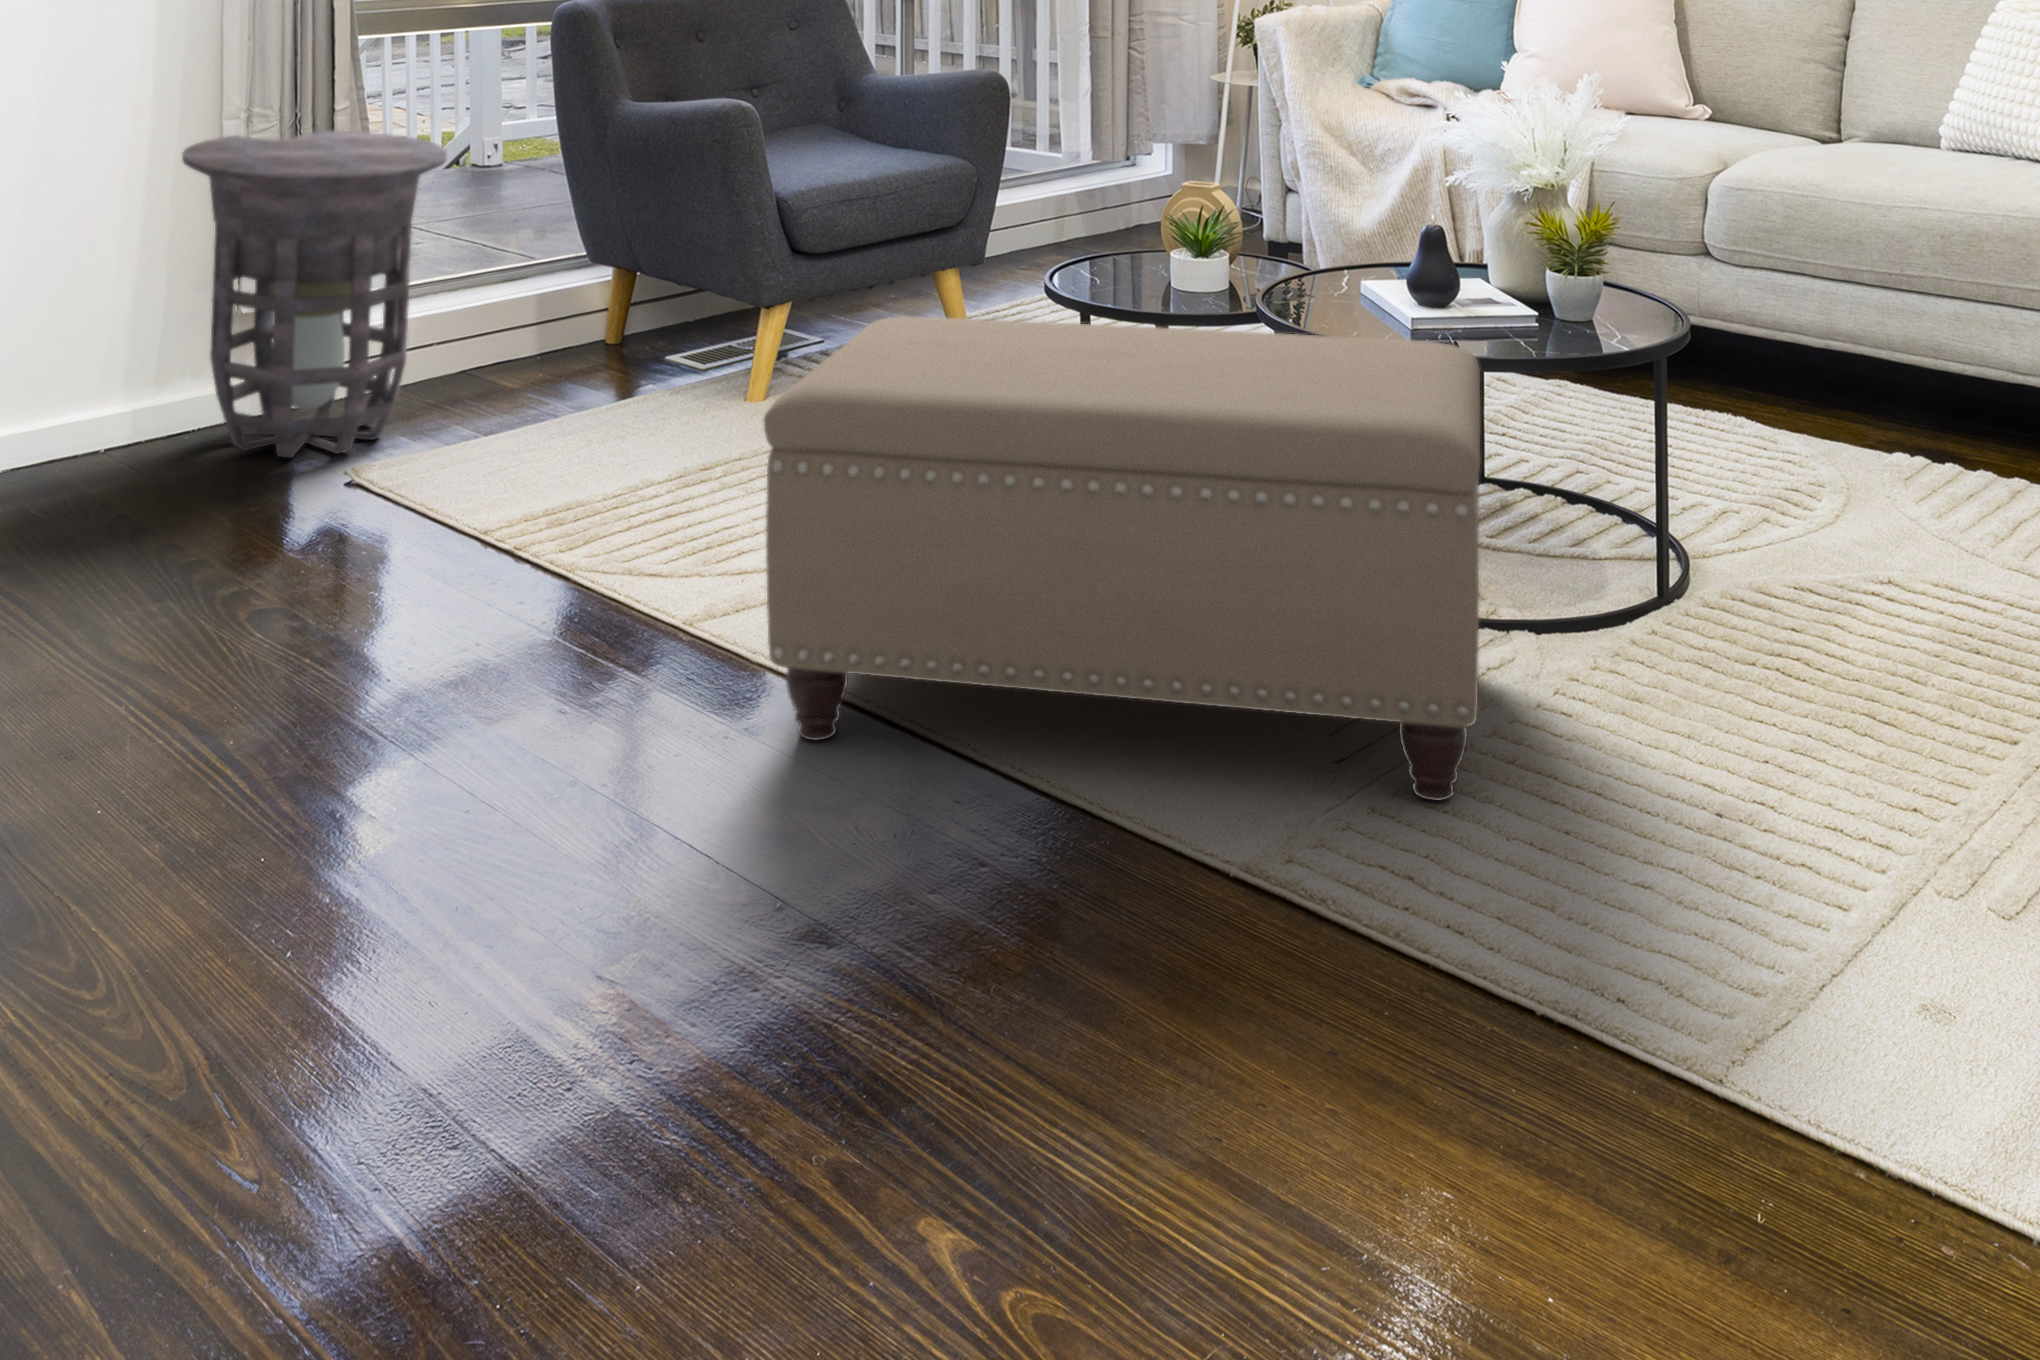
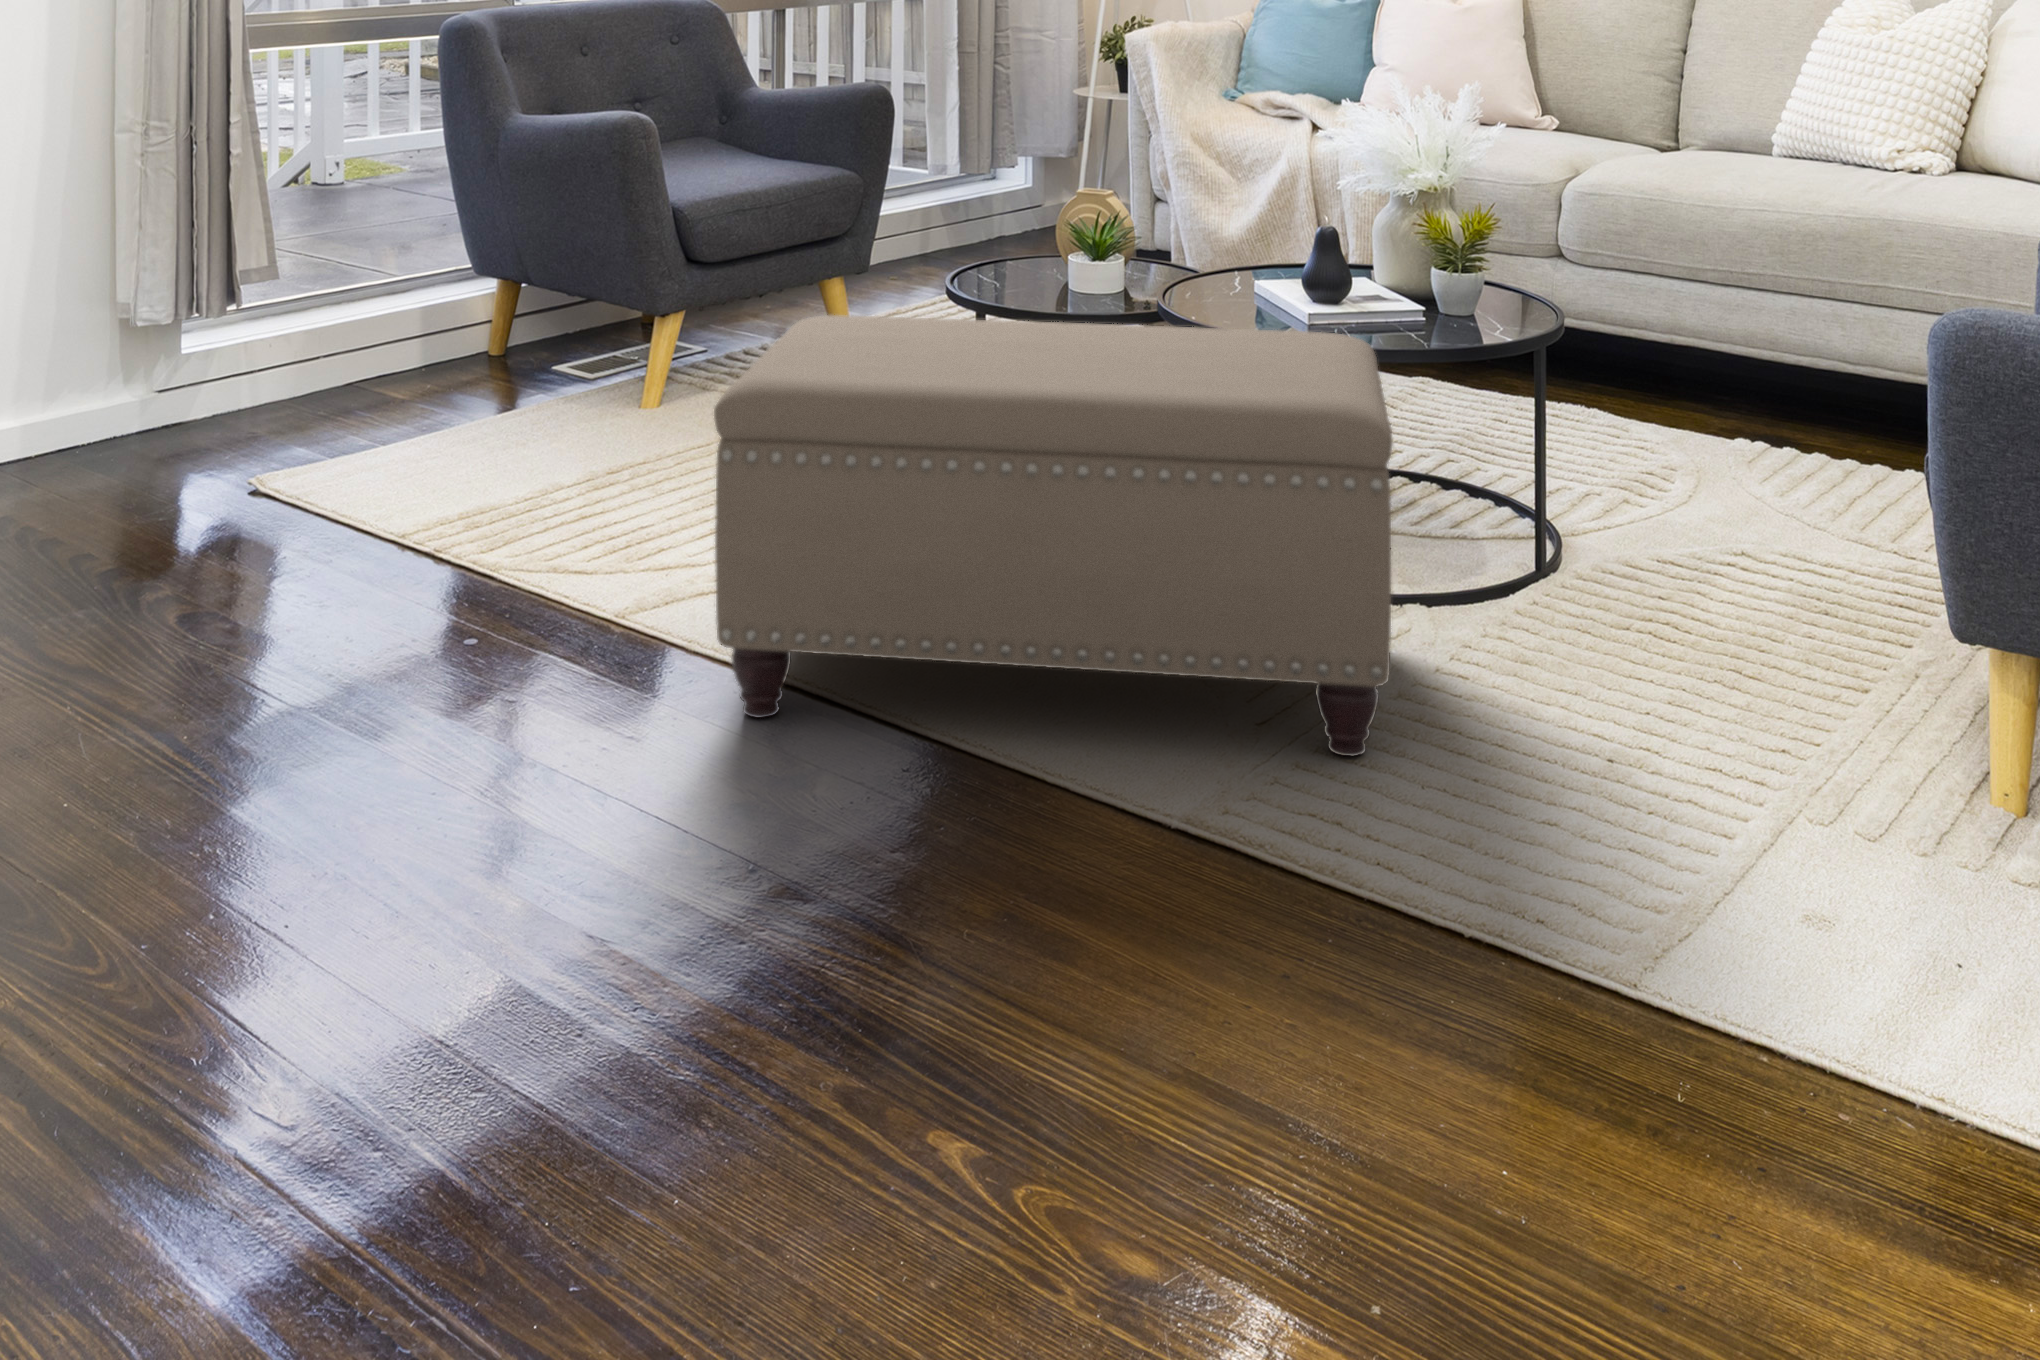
side table: present [182,130,447,458] -> none [82,143,346,467]

